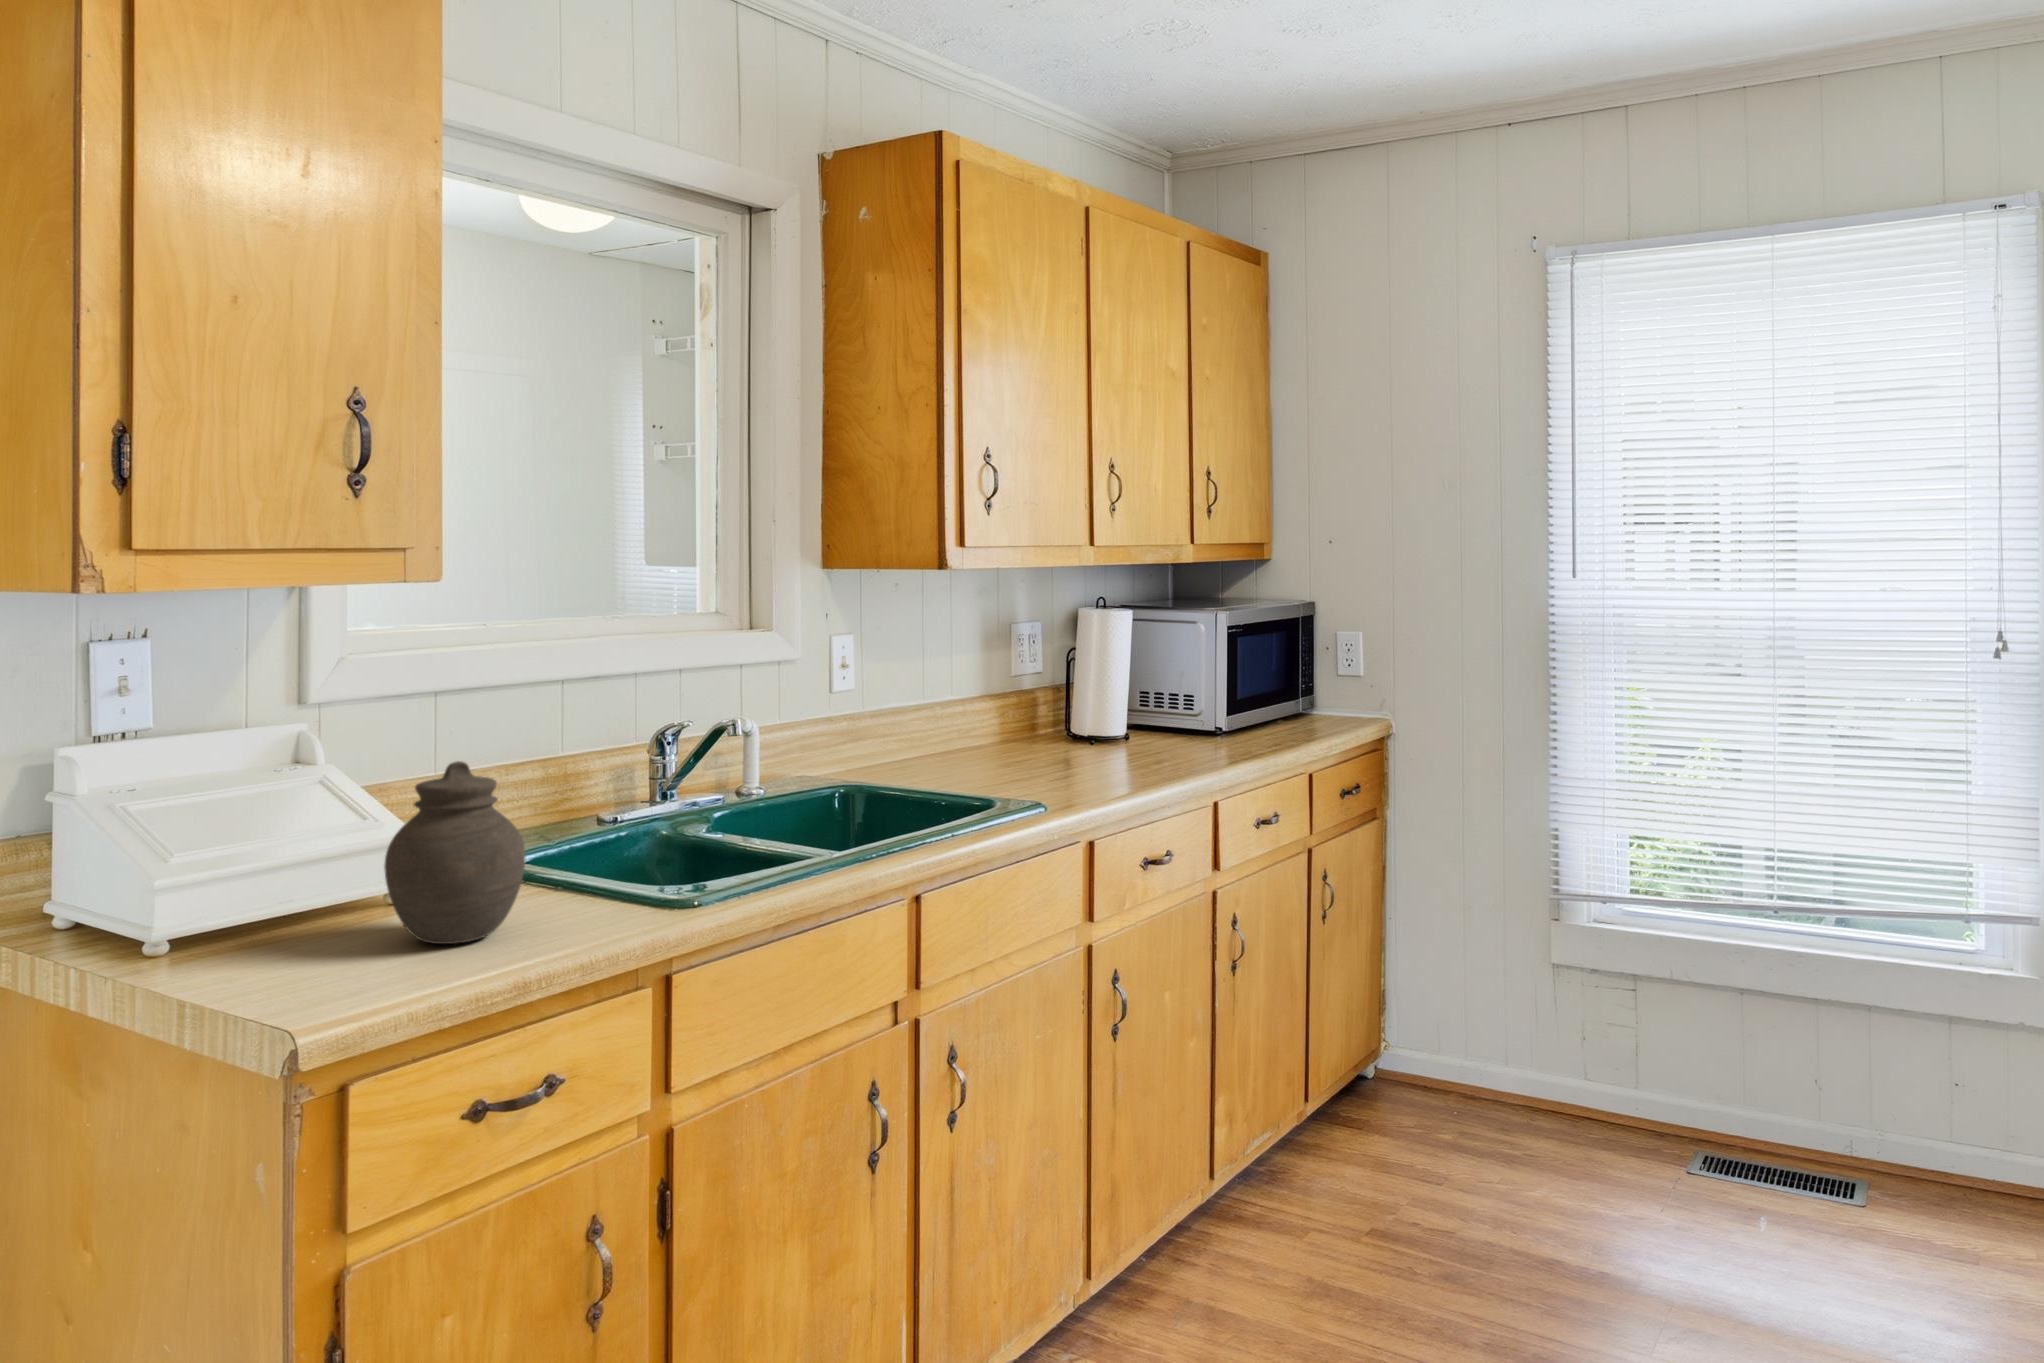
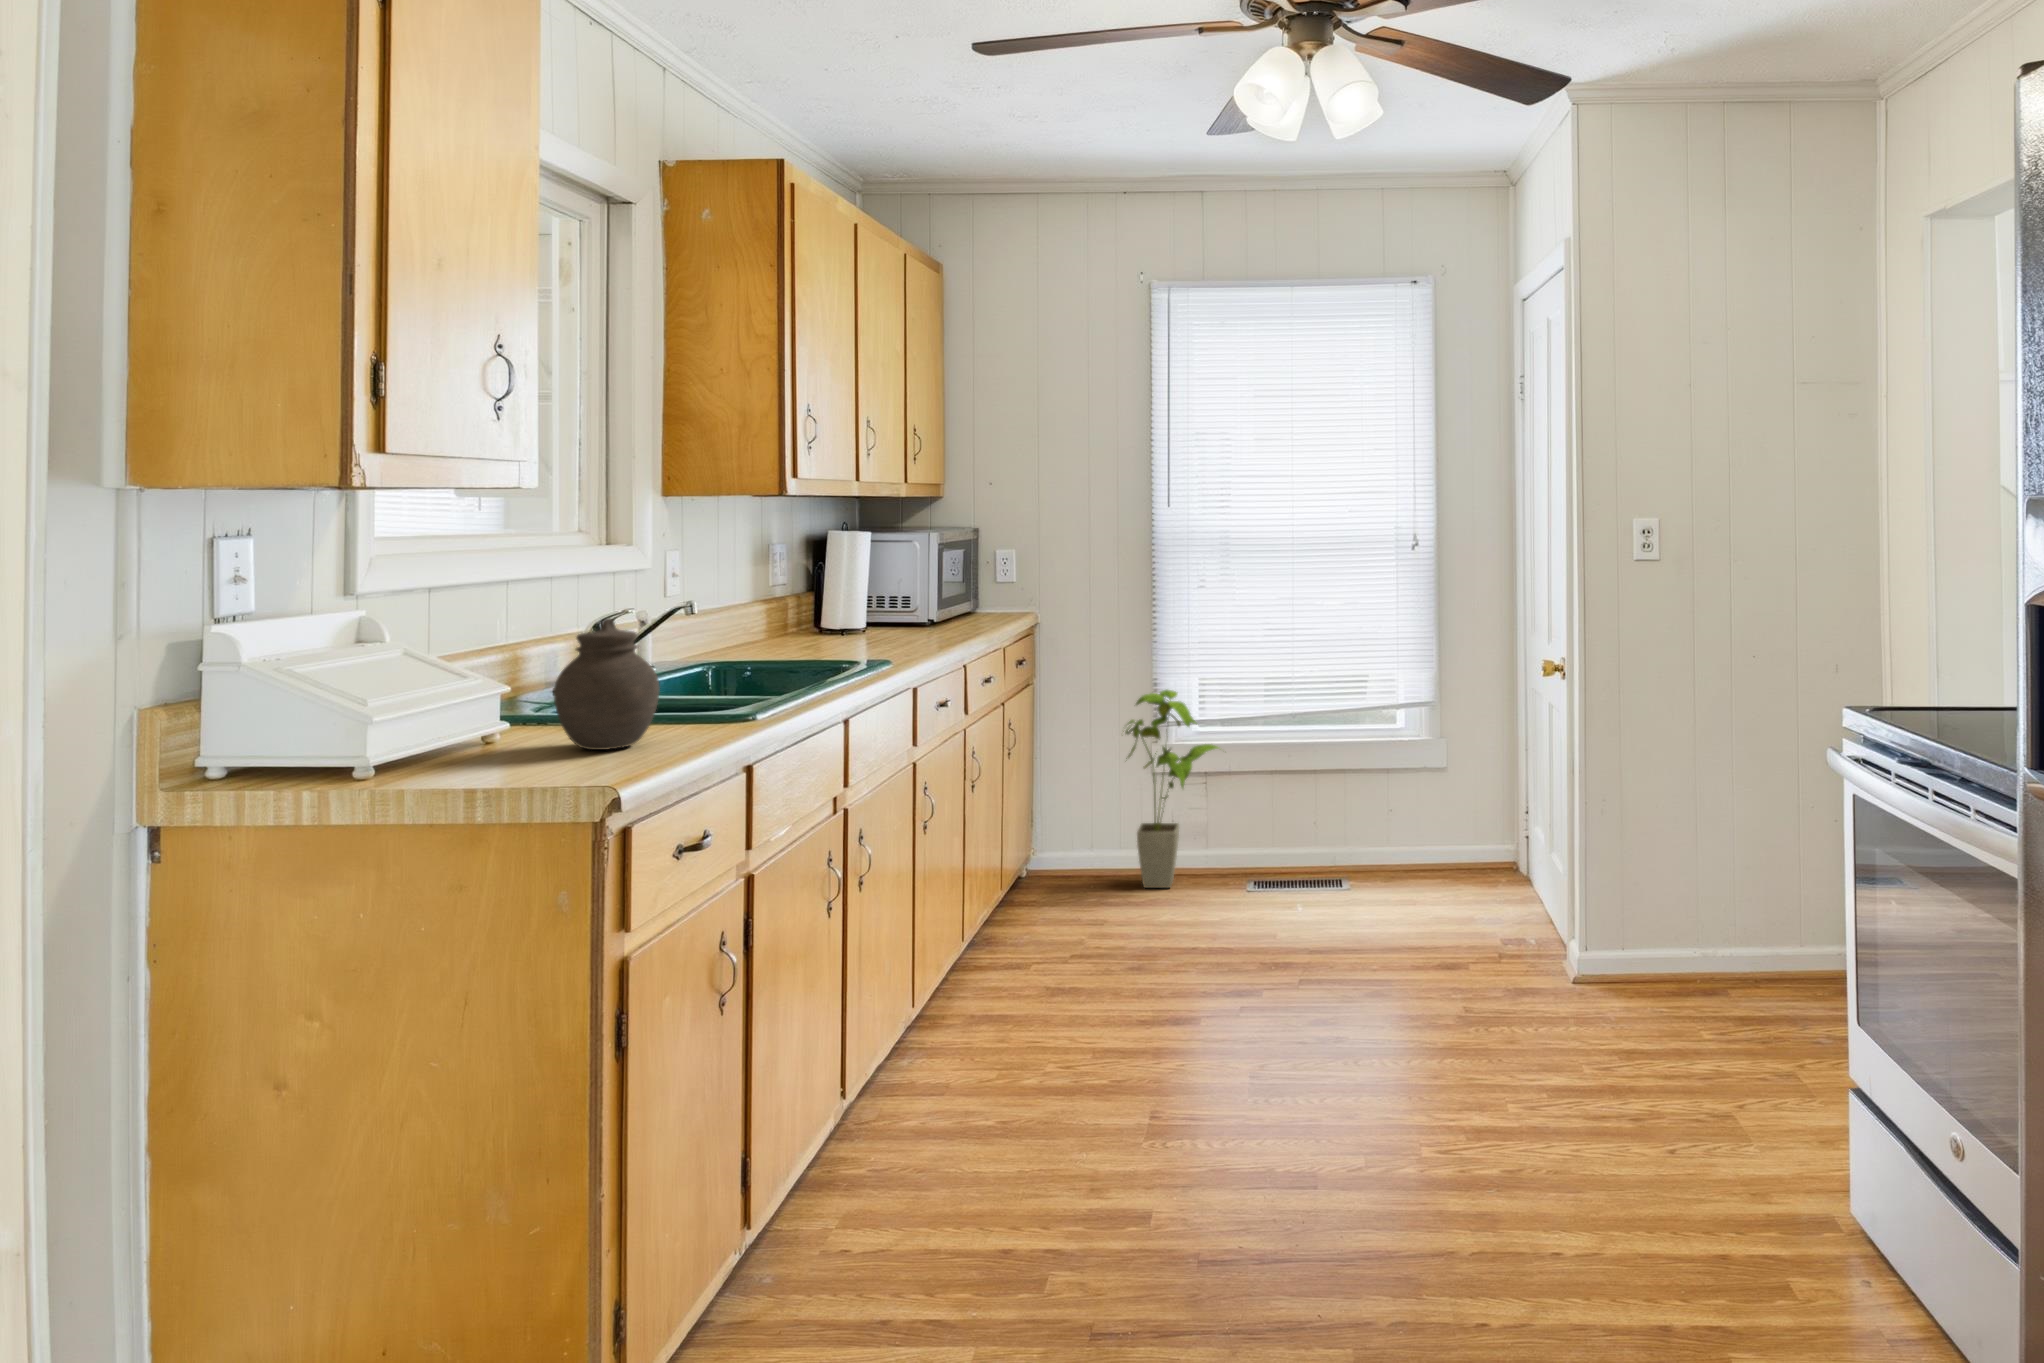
house plant: none [1494,847,1660,1146] -> present [1125,690,1219,888]

